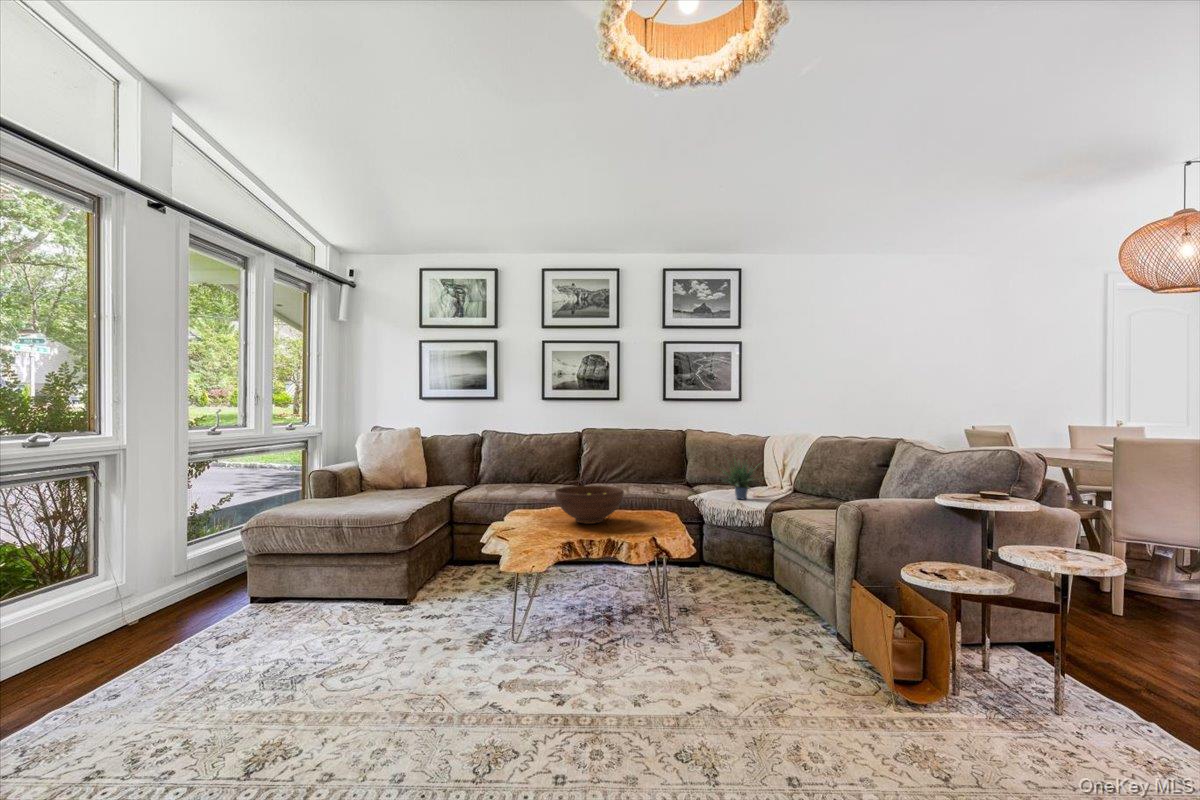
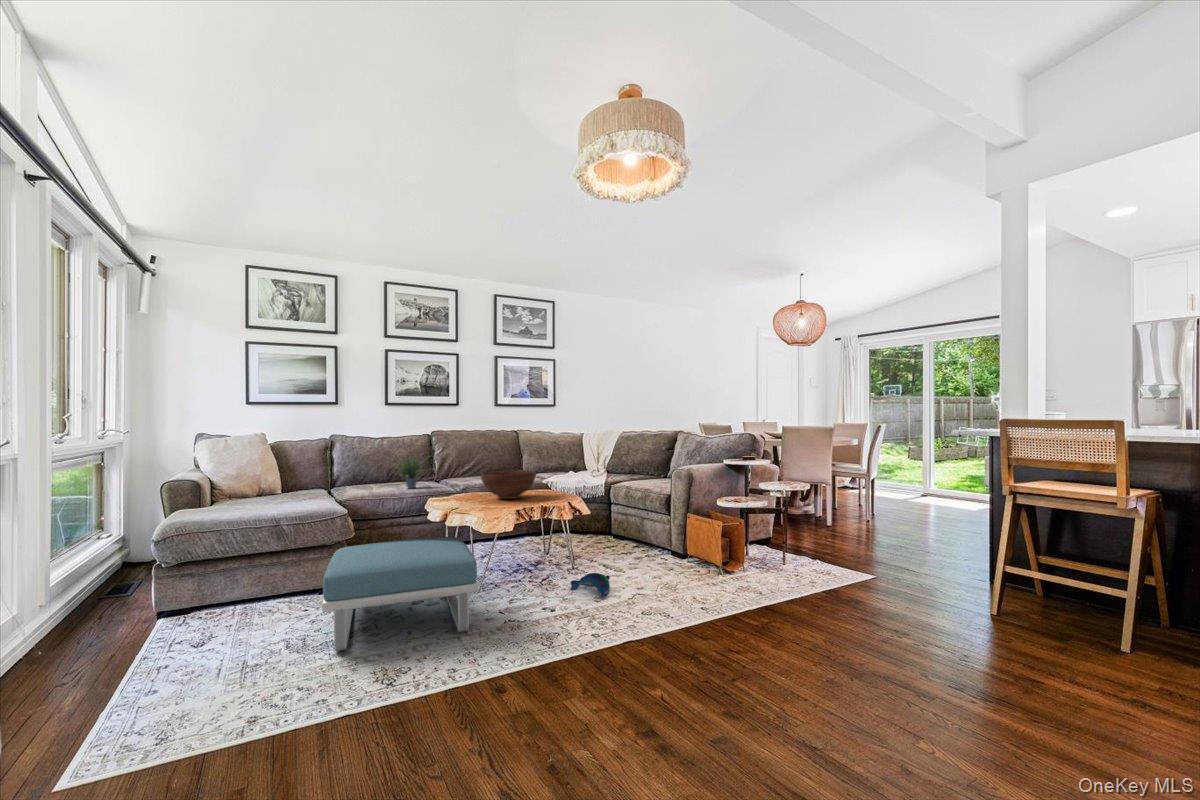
potted plant: present [721,459,757,500] -> present [394,457,422,488]
footstool: none [280,560,503,702] -> present [322,537,478,651]
plush toy: none [621,650,670,696] -> present [571,573,610,598]

